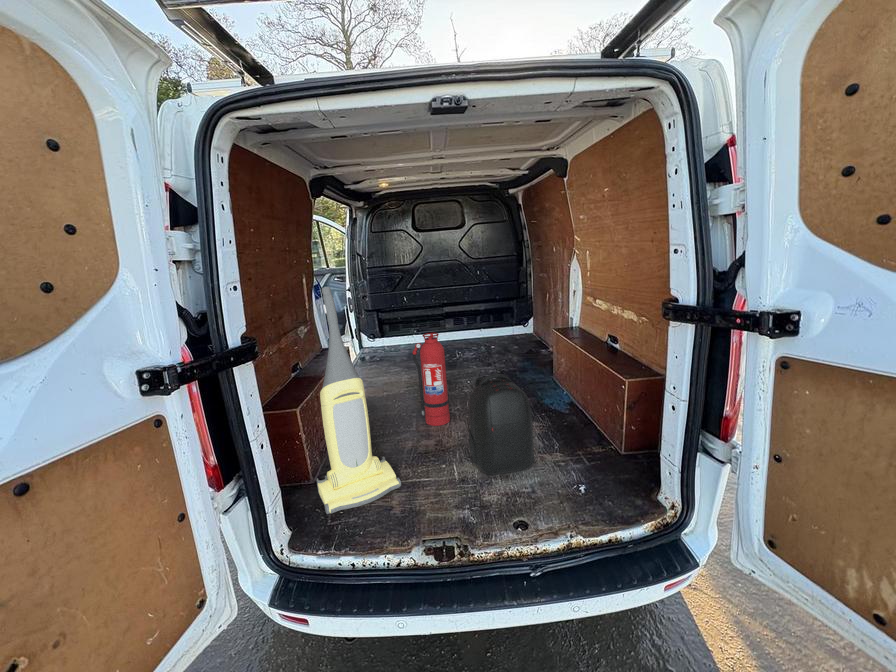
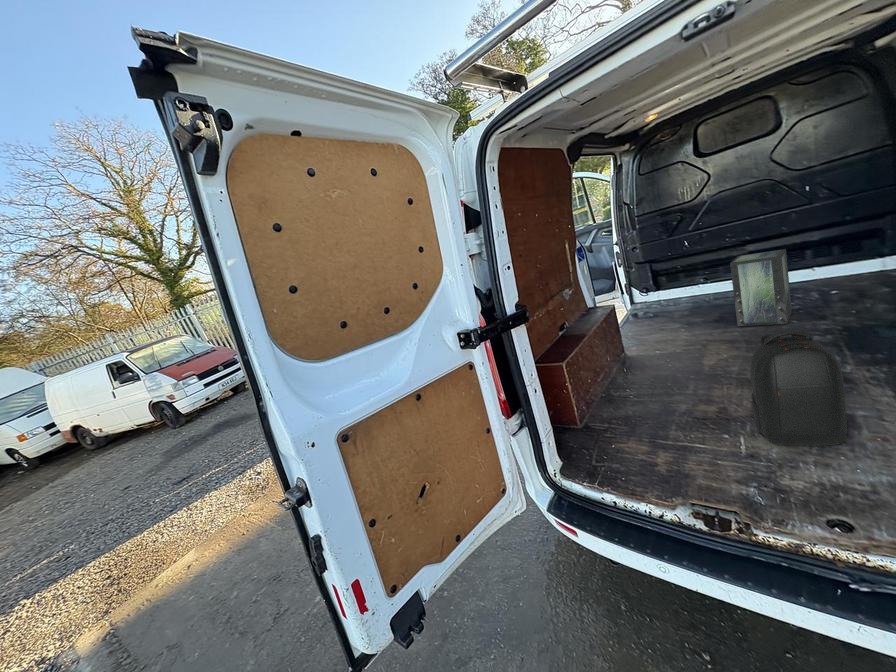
vacuum cleaner: present [317,287,401,514] -> none [579,253,667,456]
storage box: none [442,311,480,370] -> present [730,249,792,326]
fire extinguisher: present [413,333,450,426] -> none [684,285,735,388]

